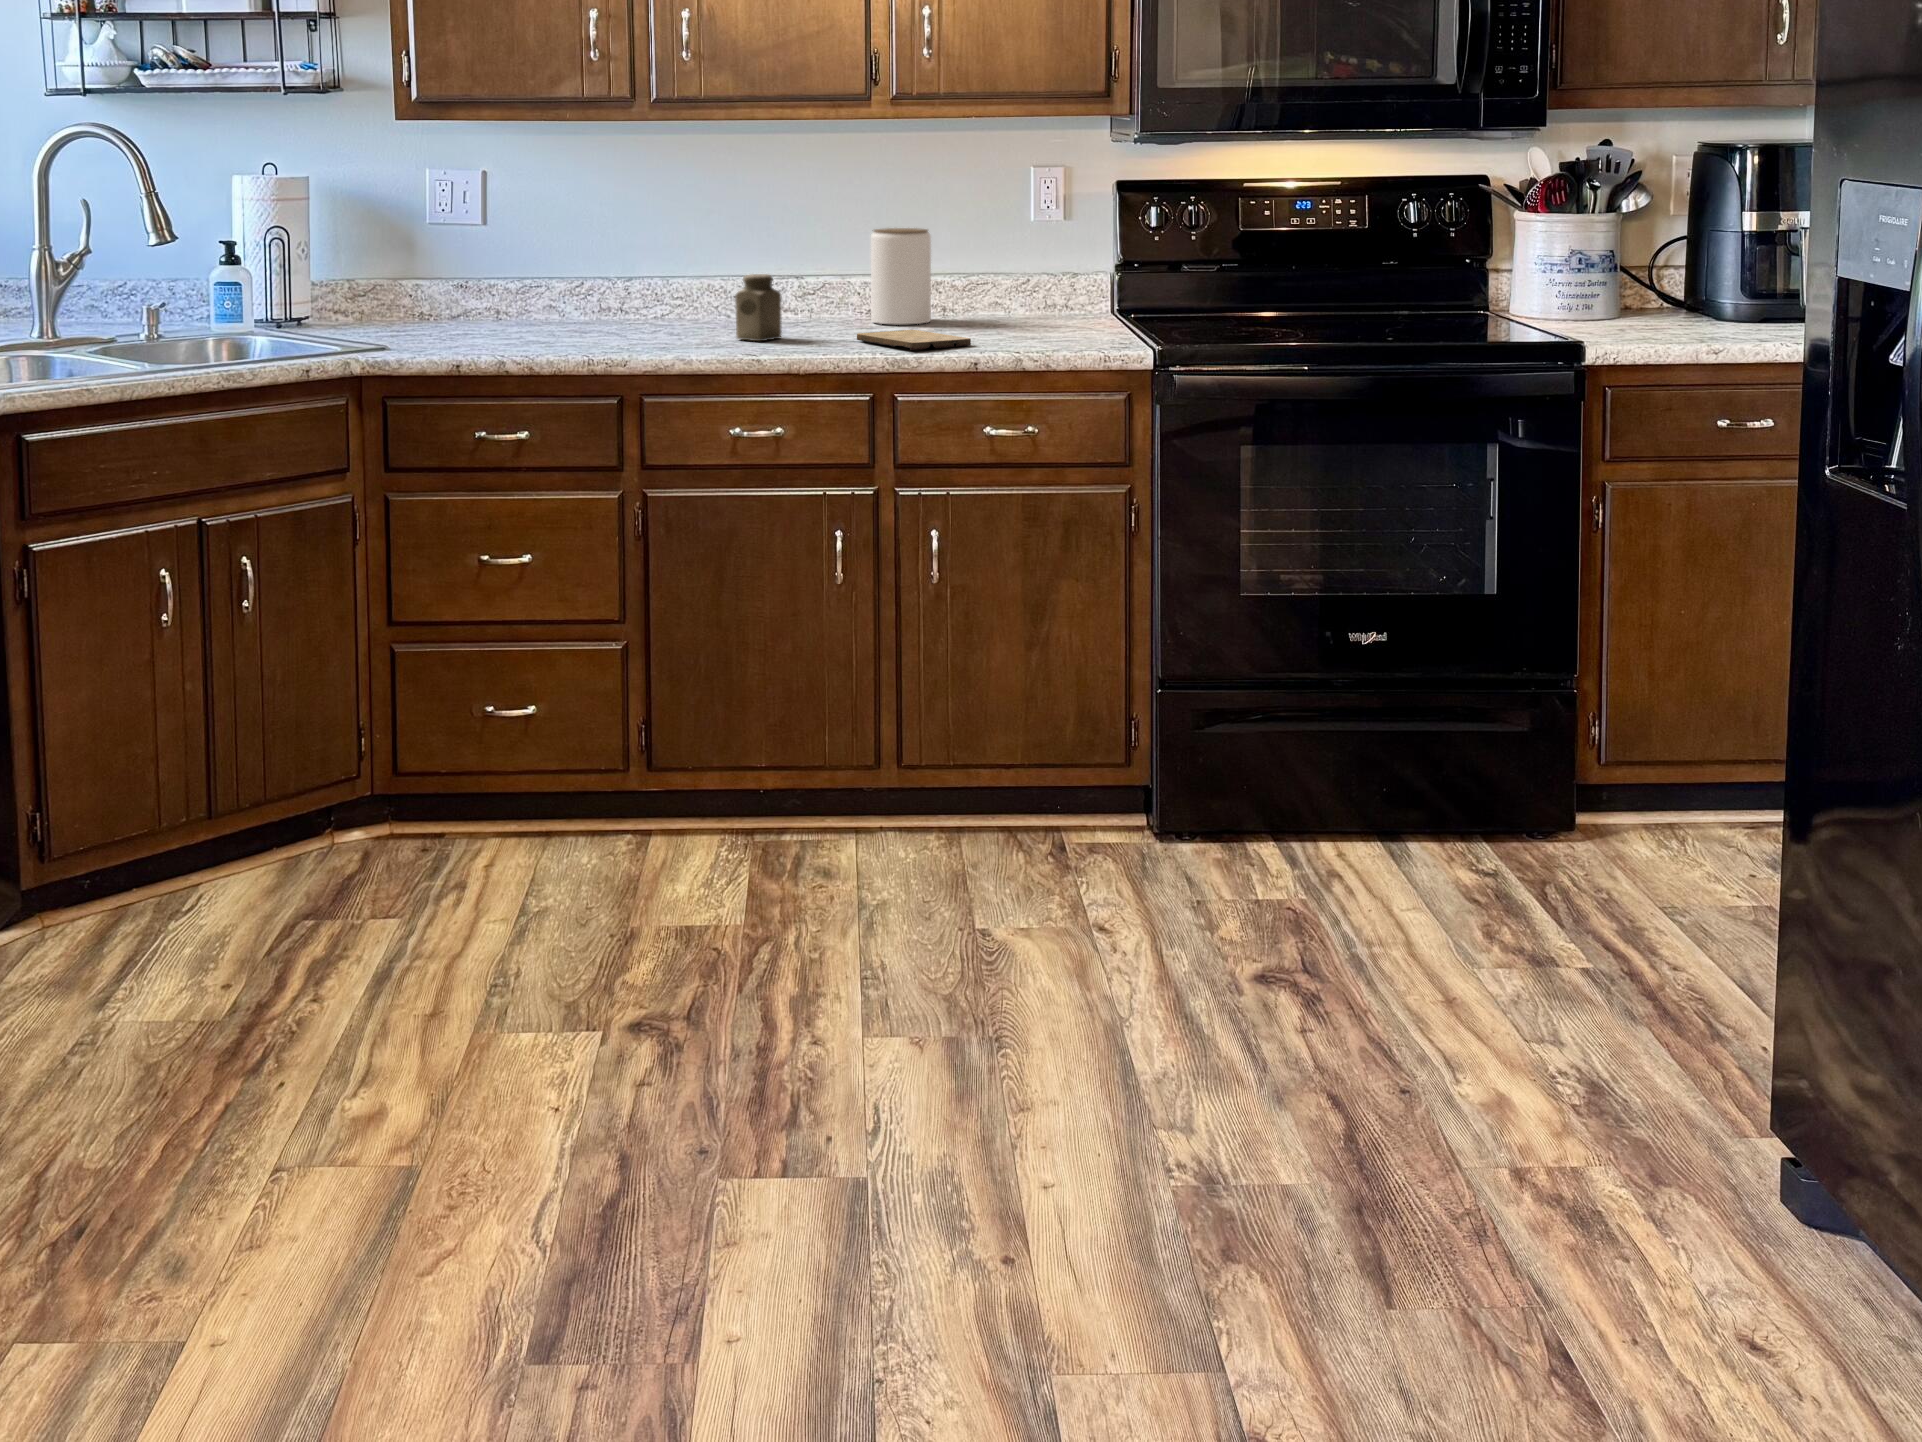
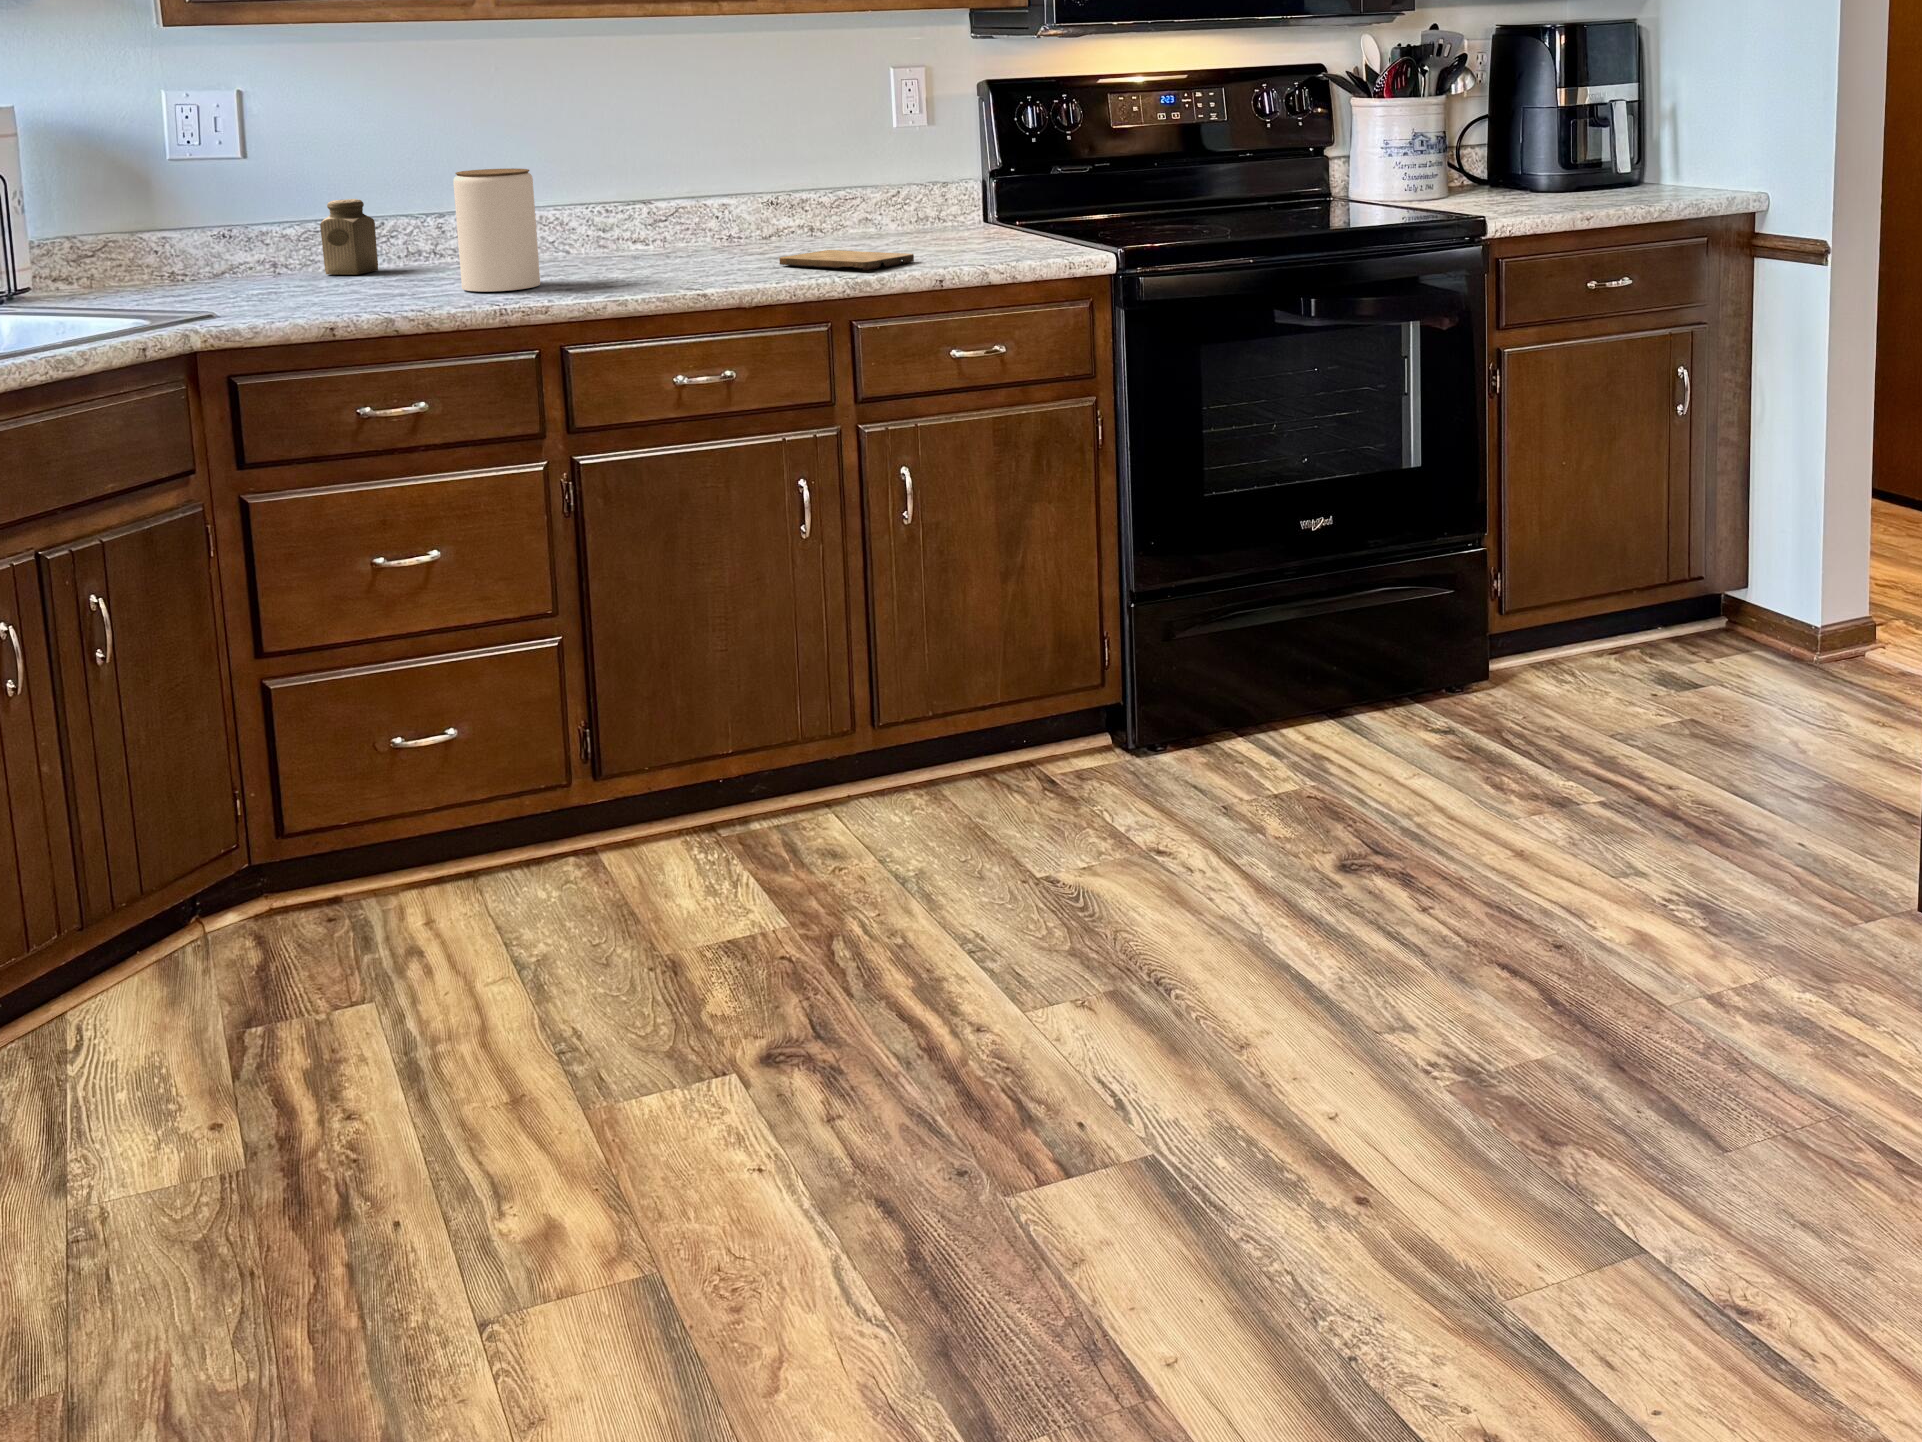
jar: present [871,228,931,324] -> present [453,168,540,292]
salt shaker: present [735,274,782,341] -> present [320,199,378,275]

